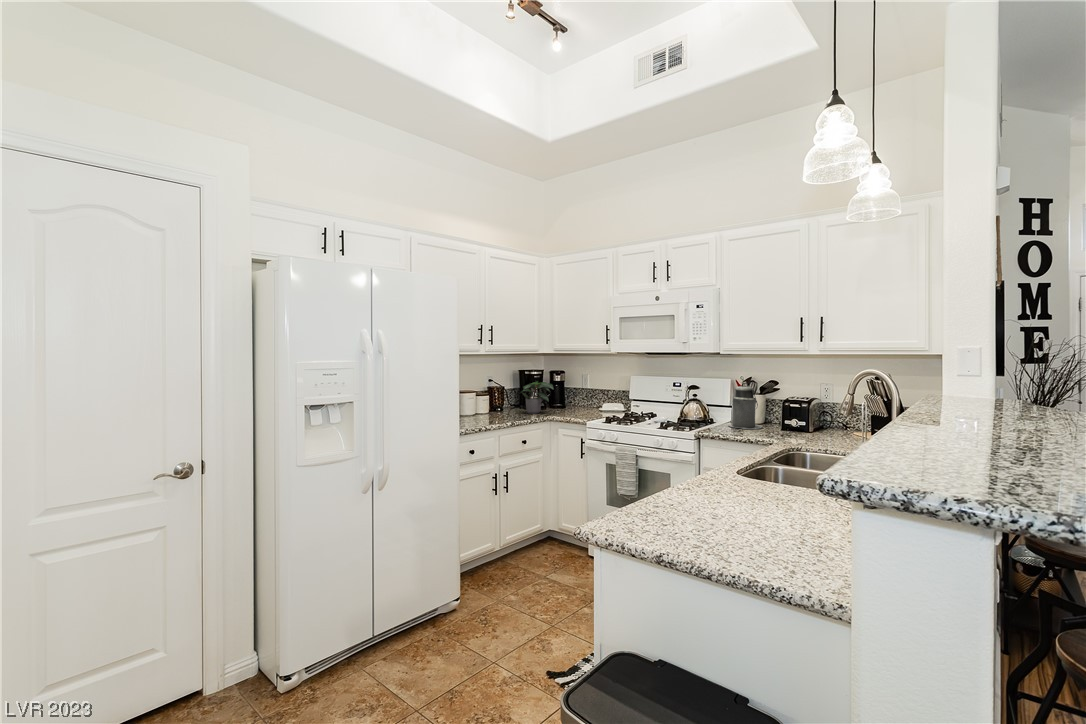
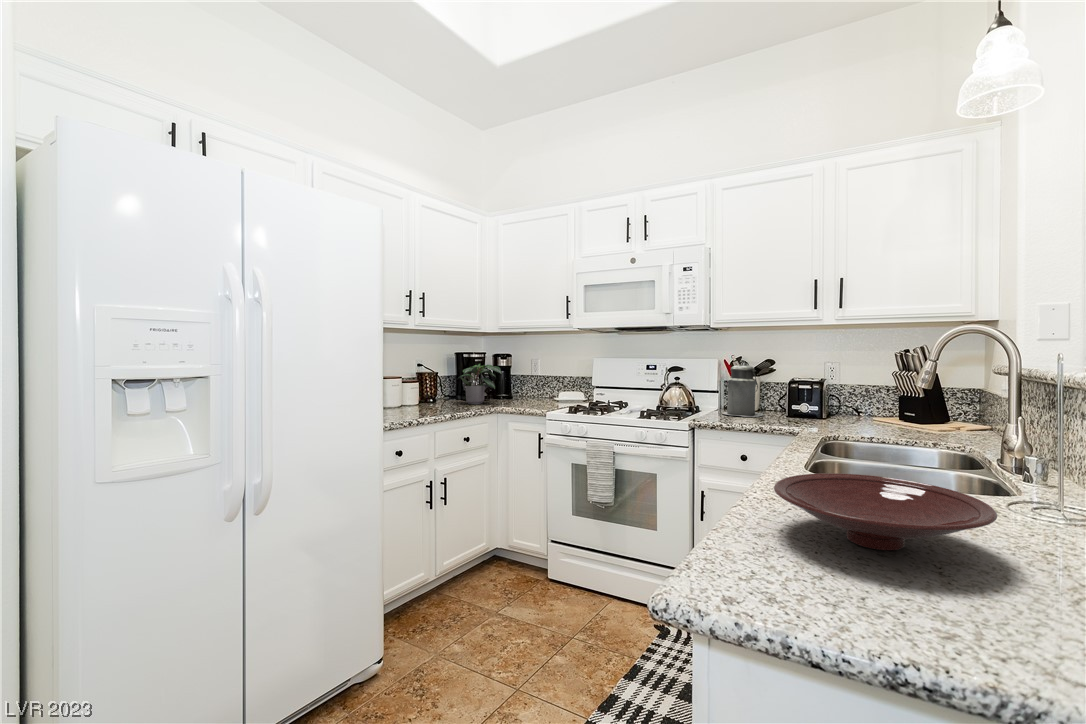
bowl: none [666,472,778,516] -> present [774,473,997,550]

